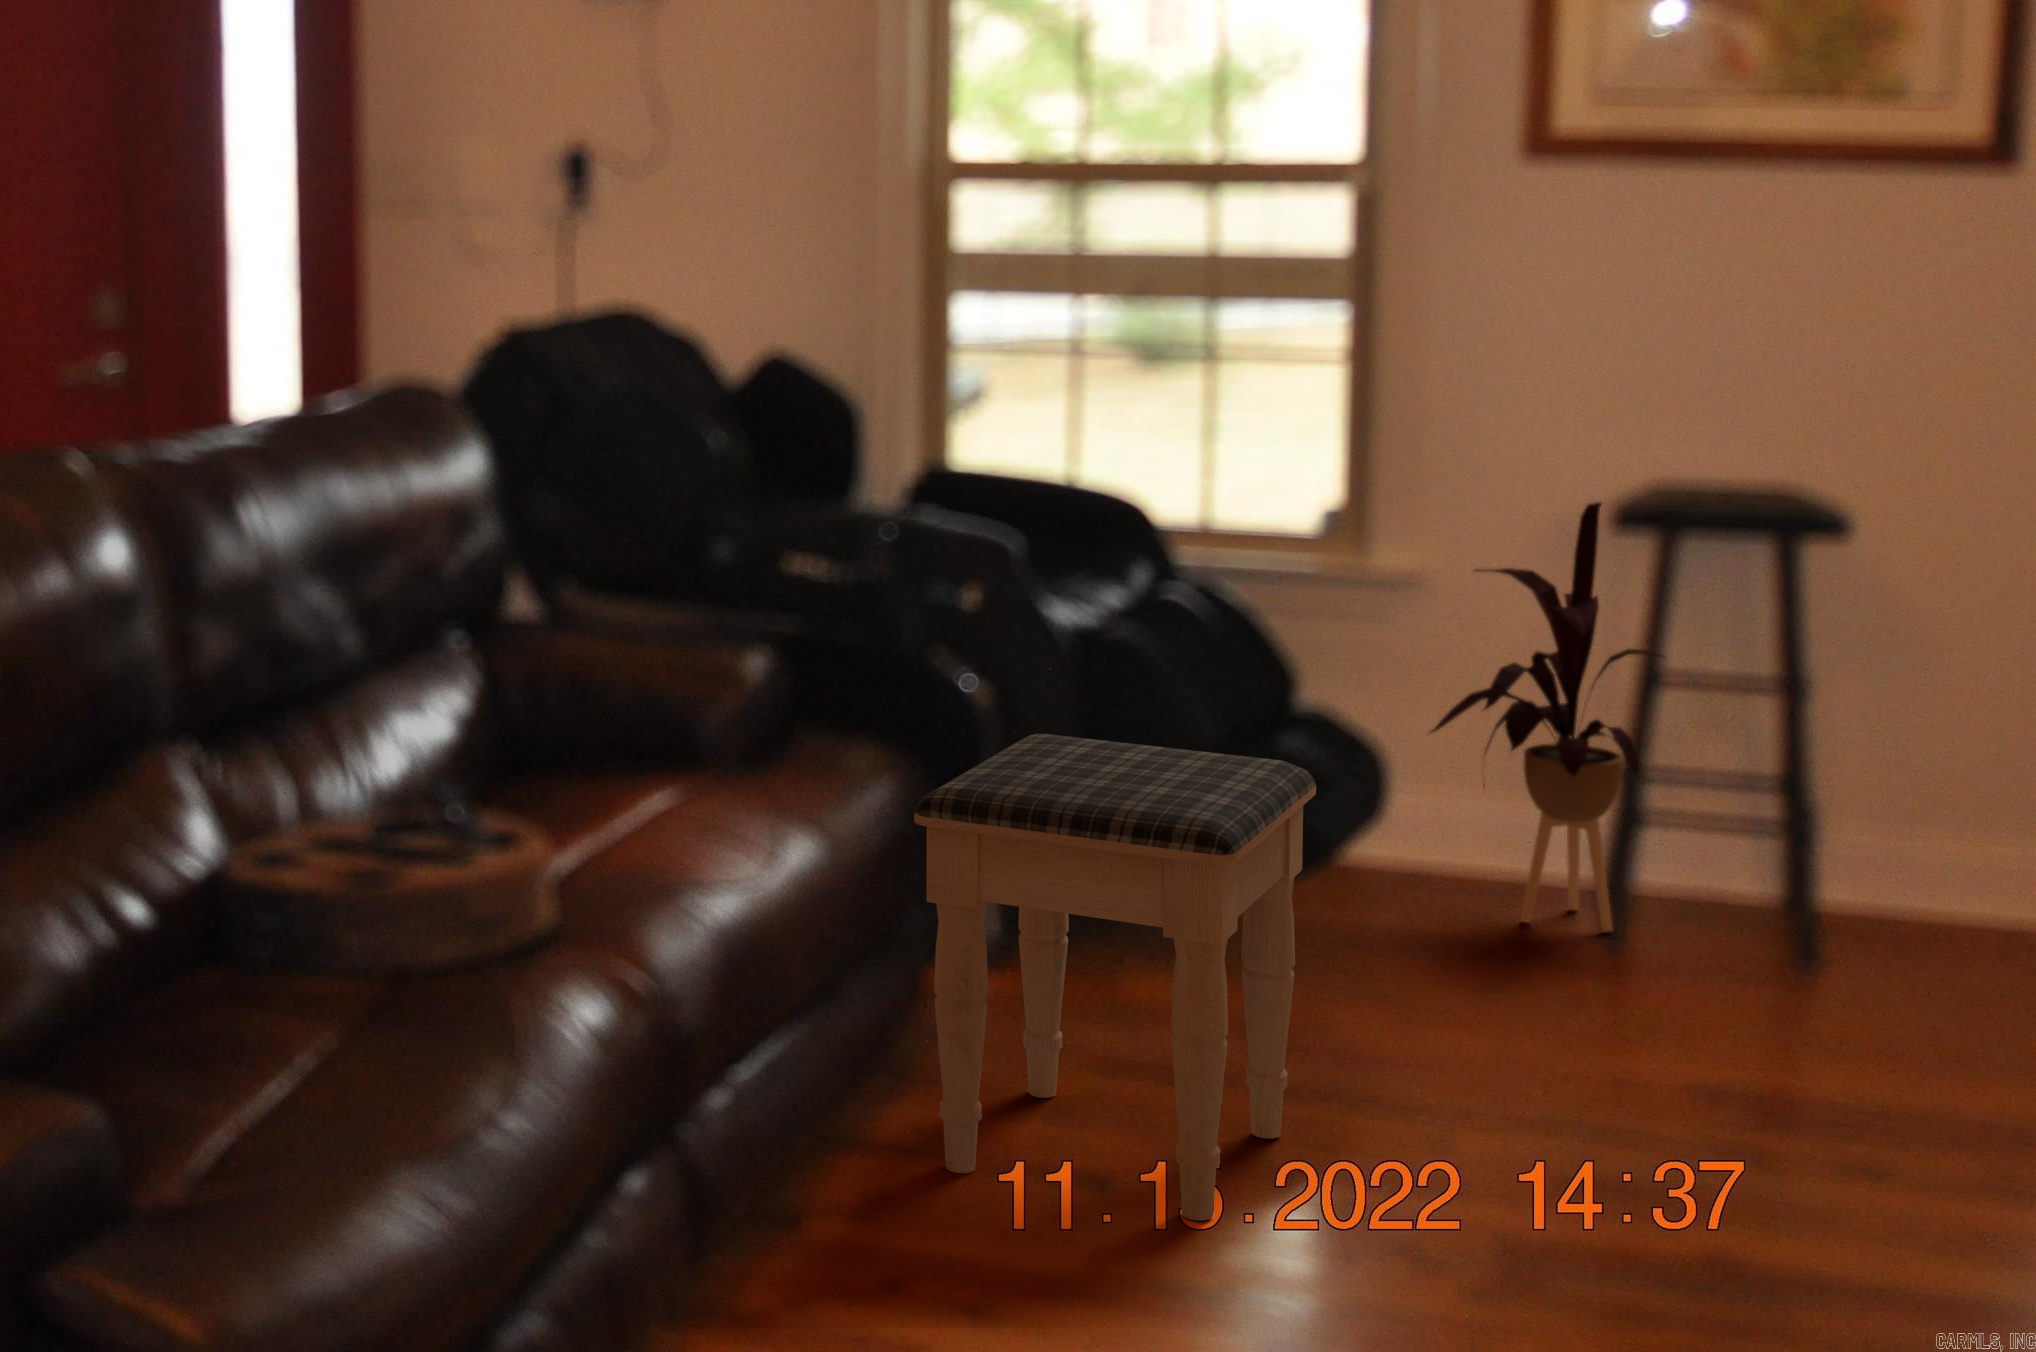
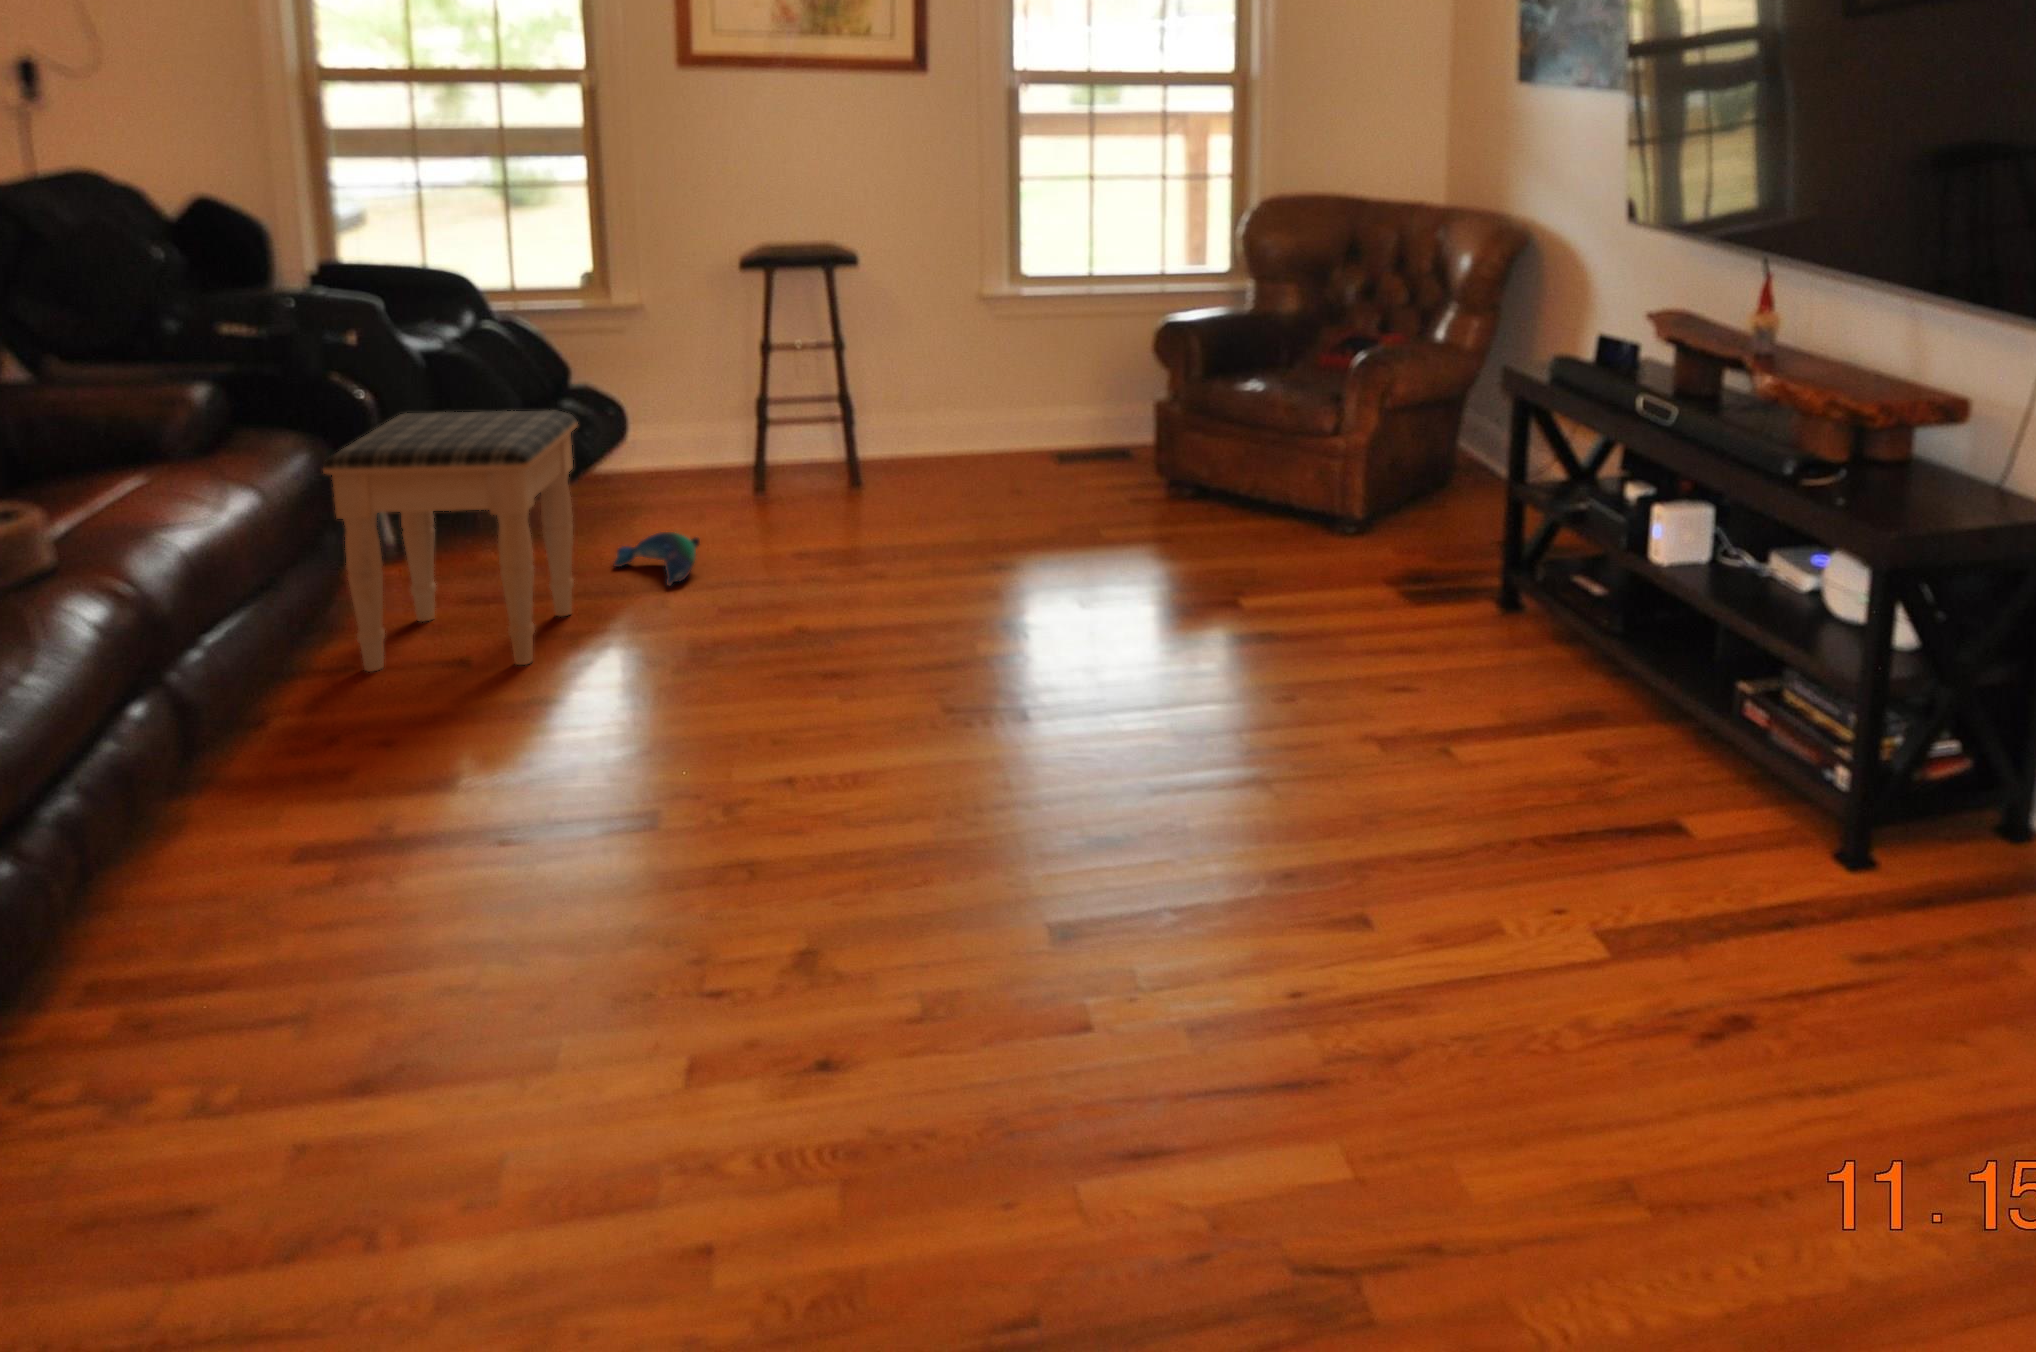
house plant: present [1431,501,1659,932] -> none [647,257,774,483]
plush toy: none [1352,1010,1515,1119] -> present [614,532,700,586]

